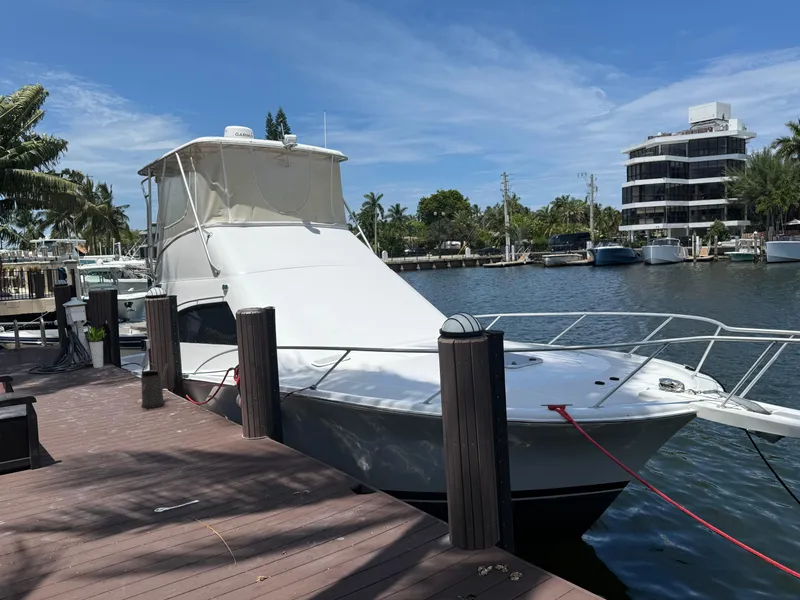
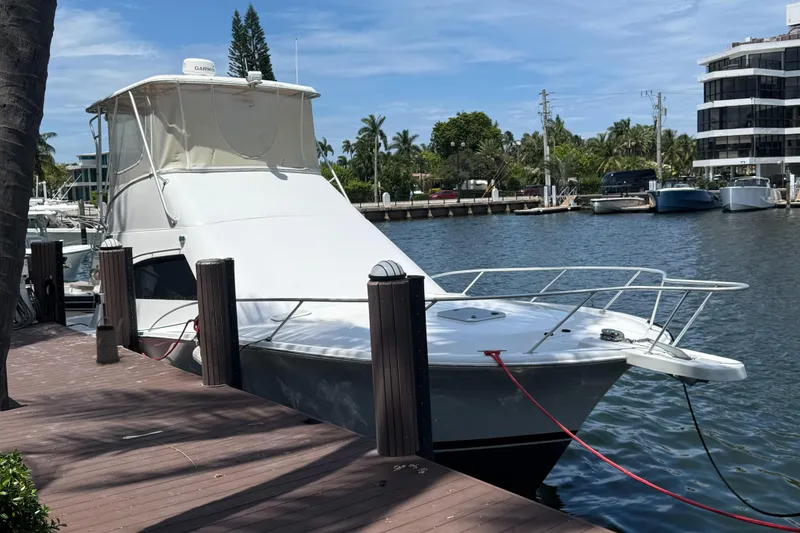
planter: present [88,327,104,368] -> none [27,281,52,327]

